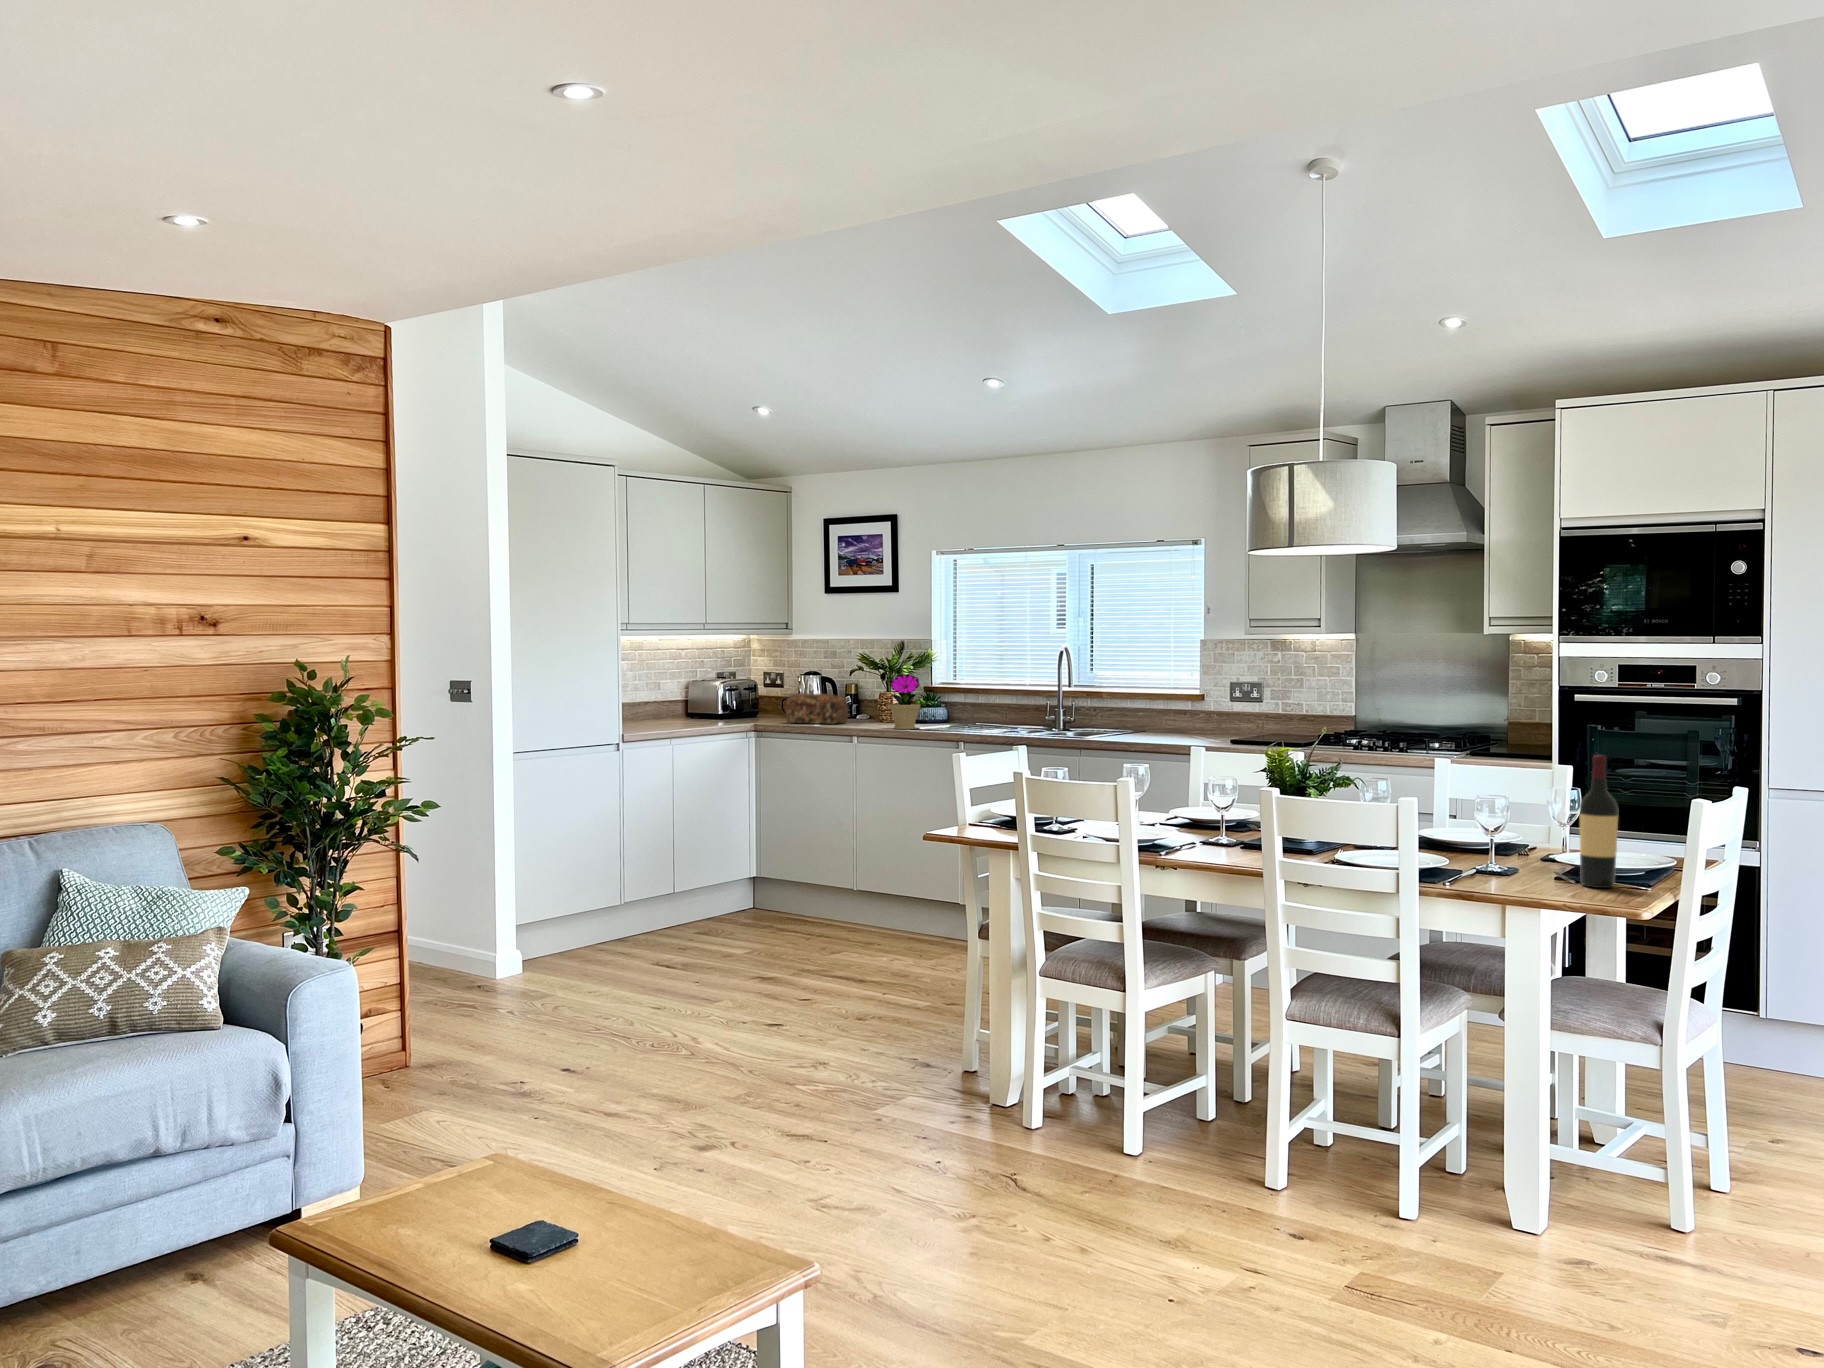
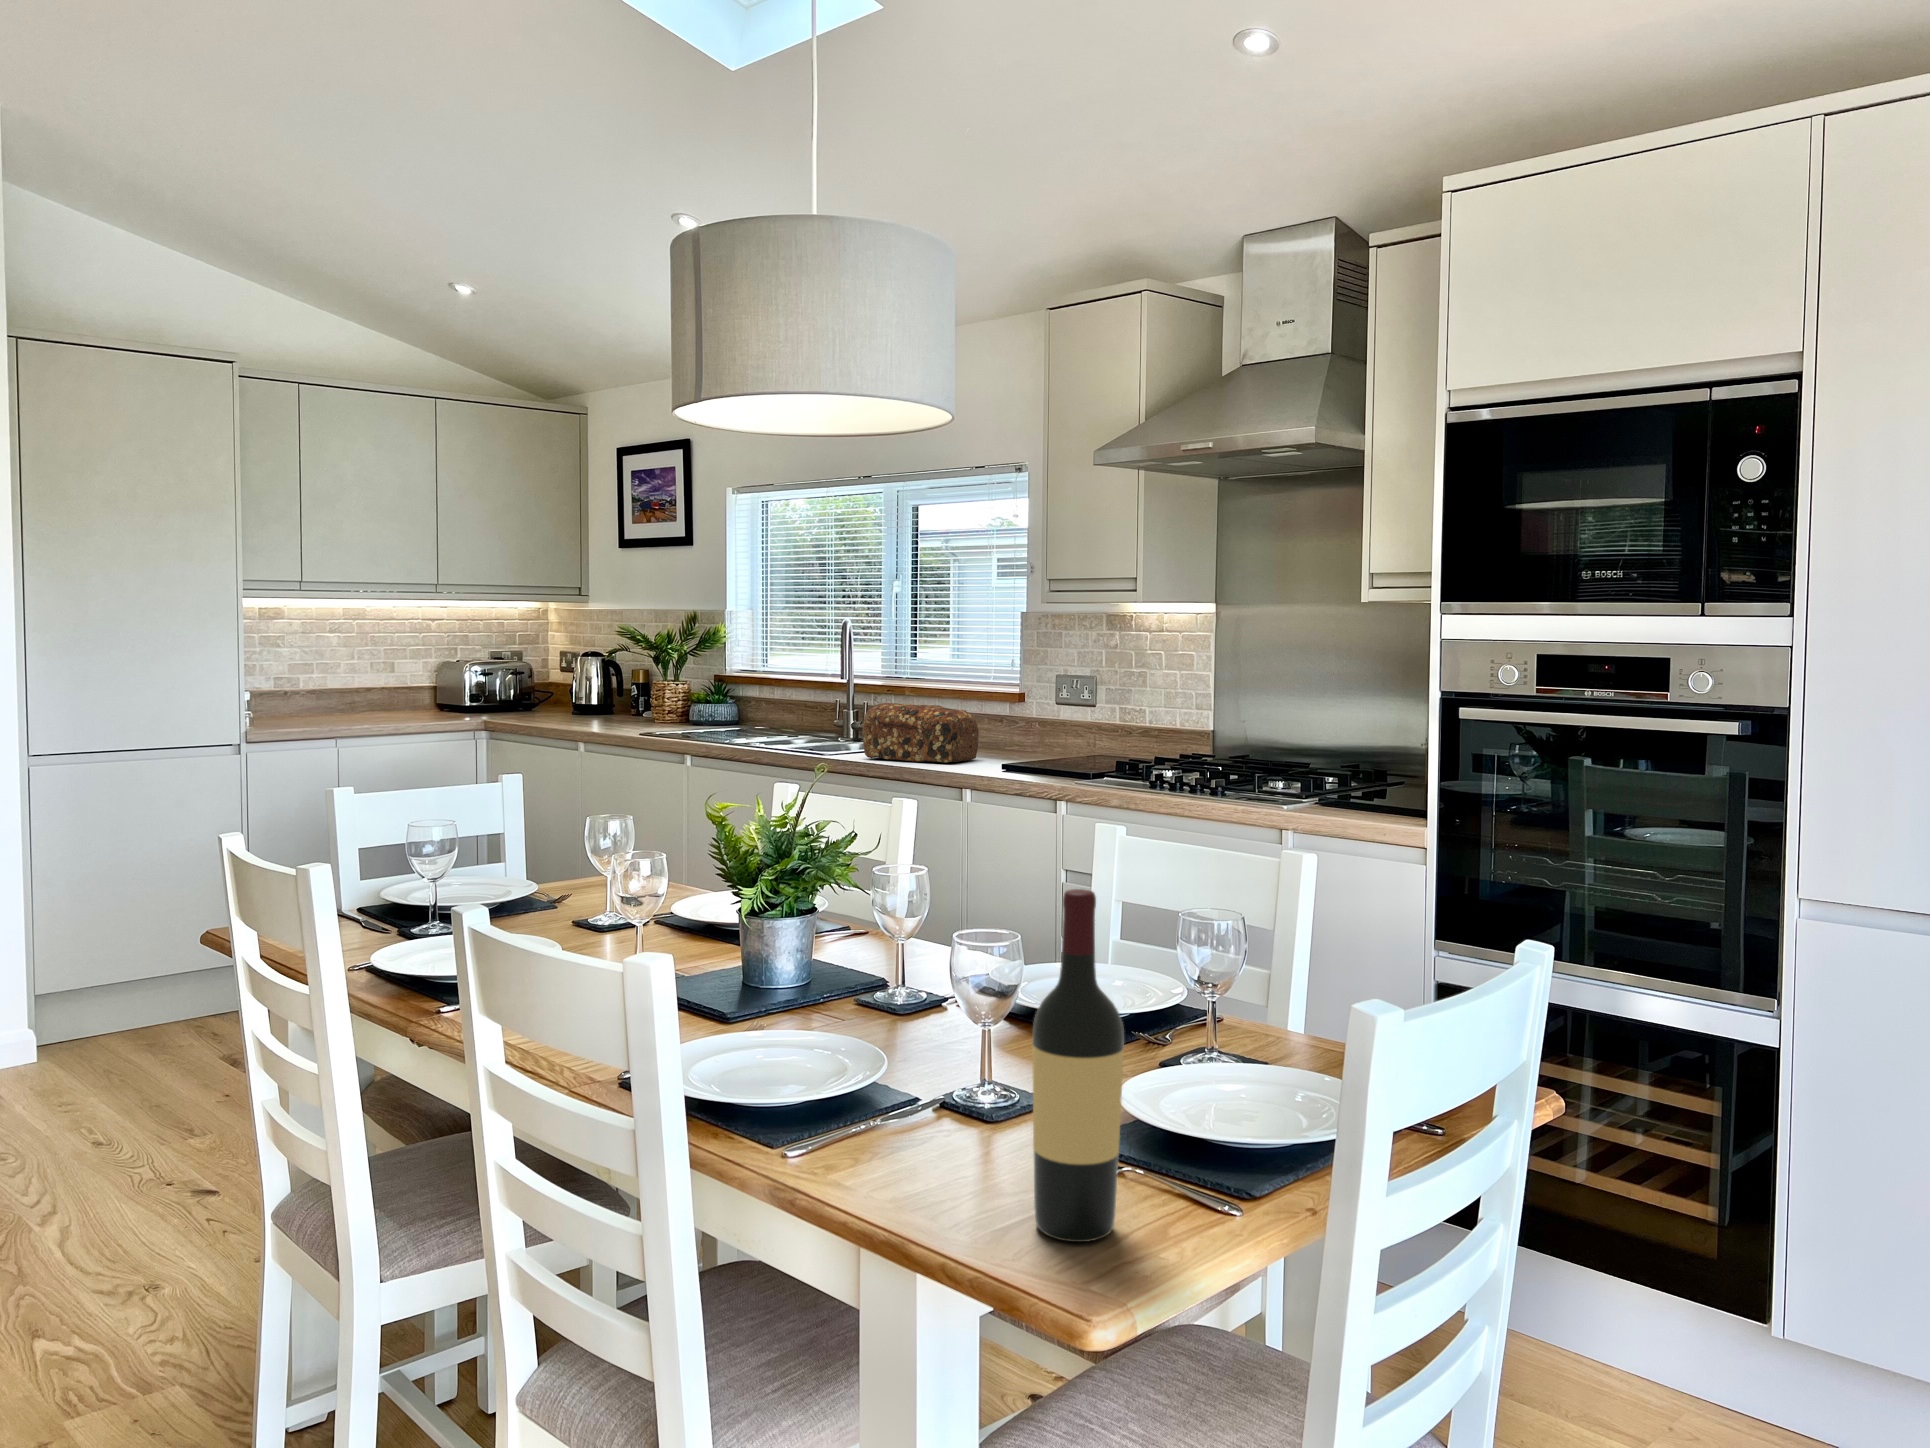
flower pot: present [890,674,920,729] -> none [623,656,667,732]
bread loaf: present [785,693,848,724] -> present [862,703,979,763]

